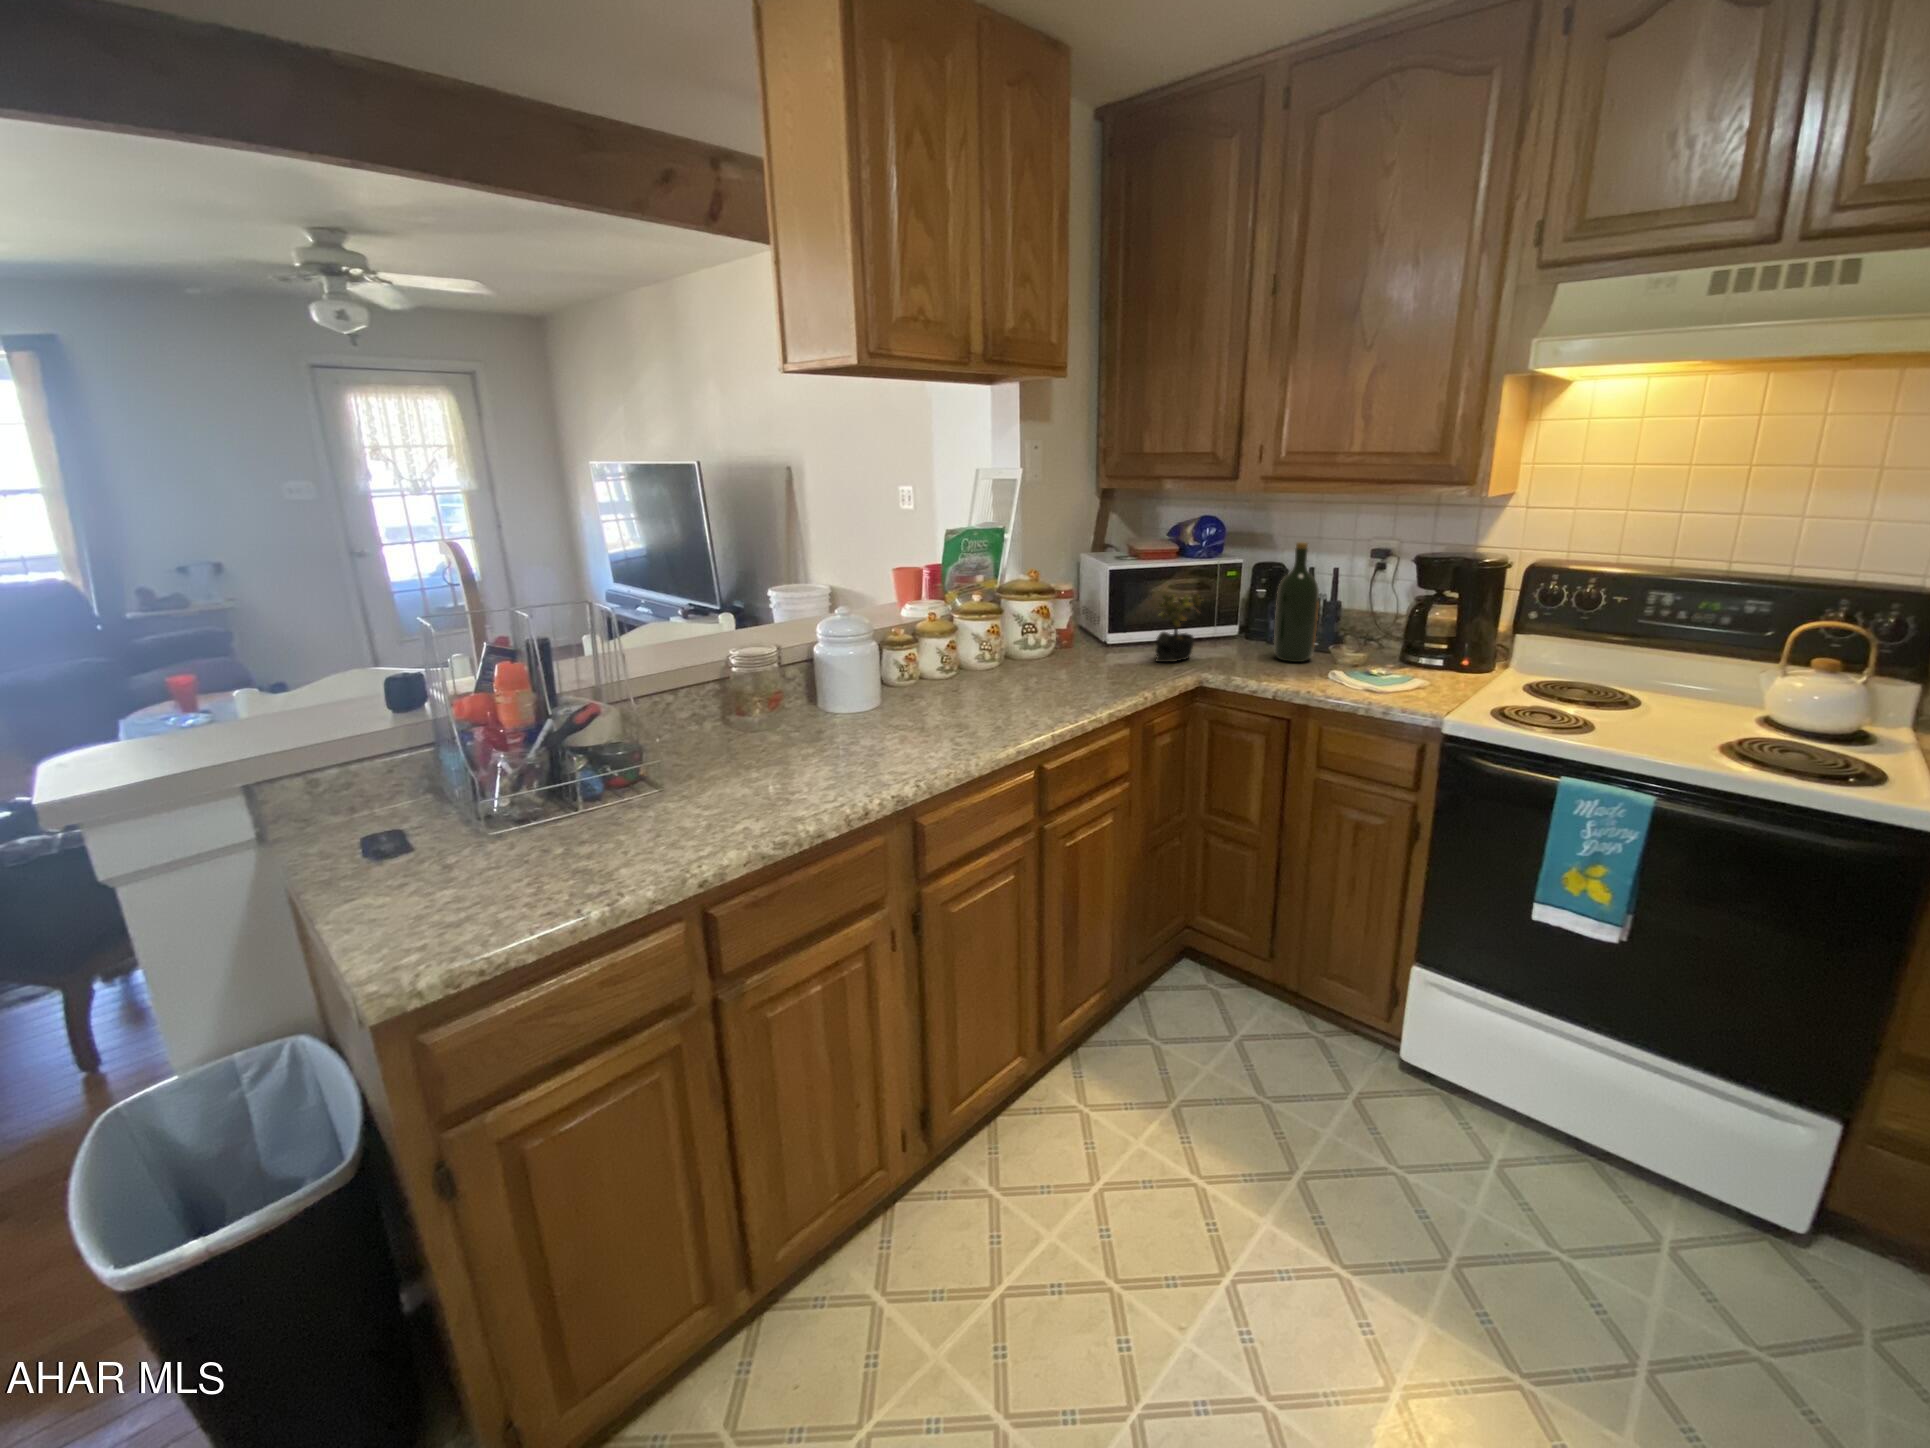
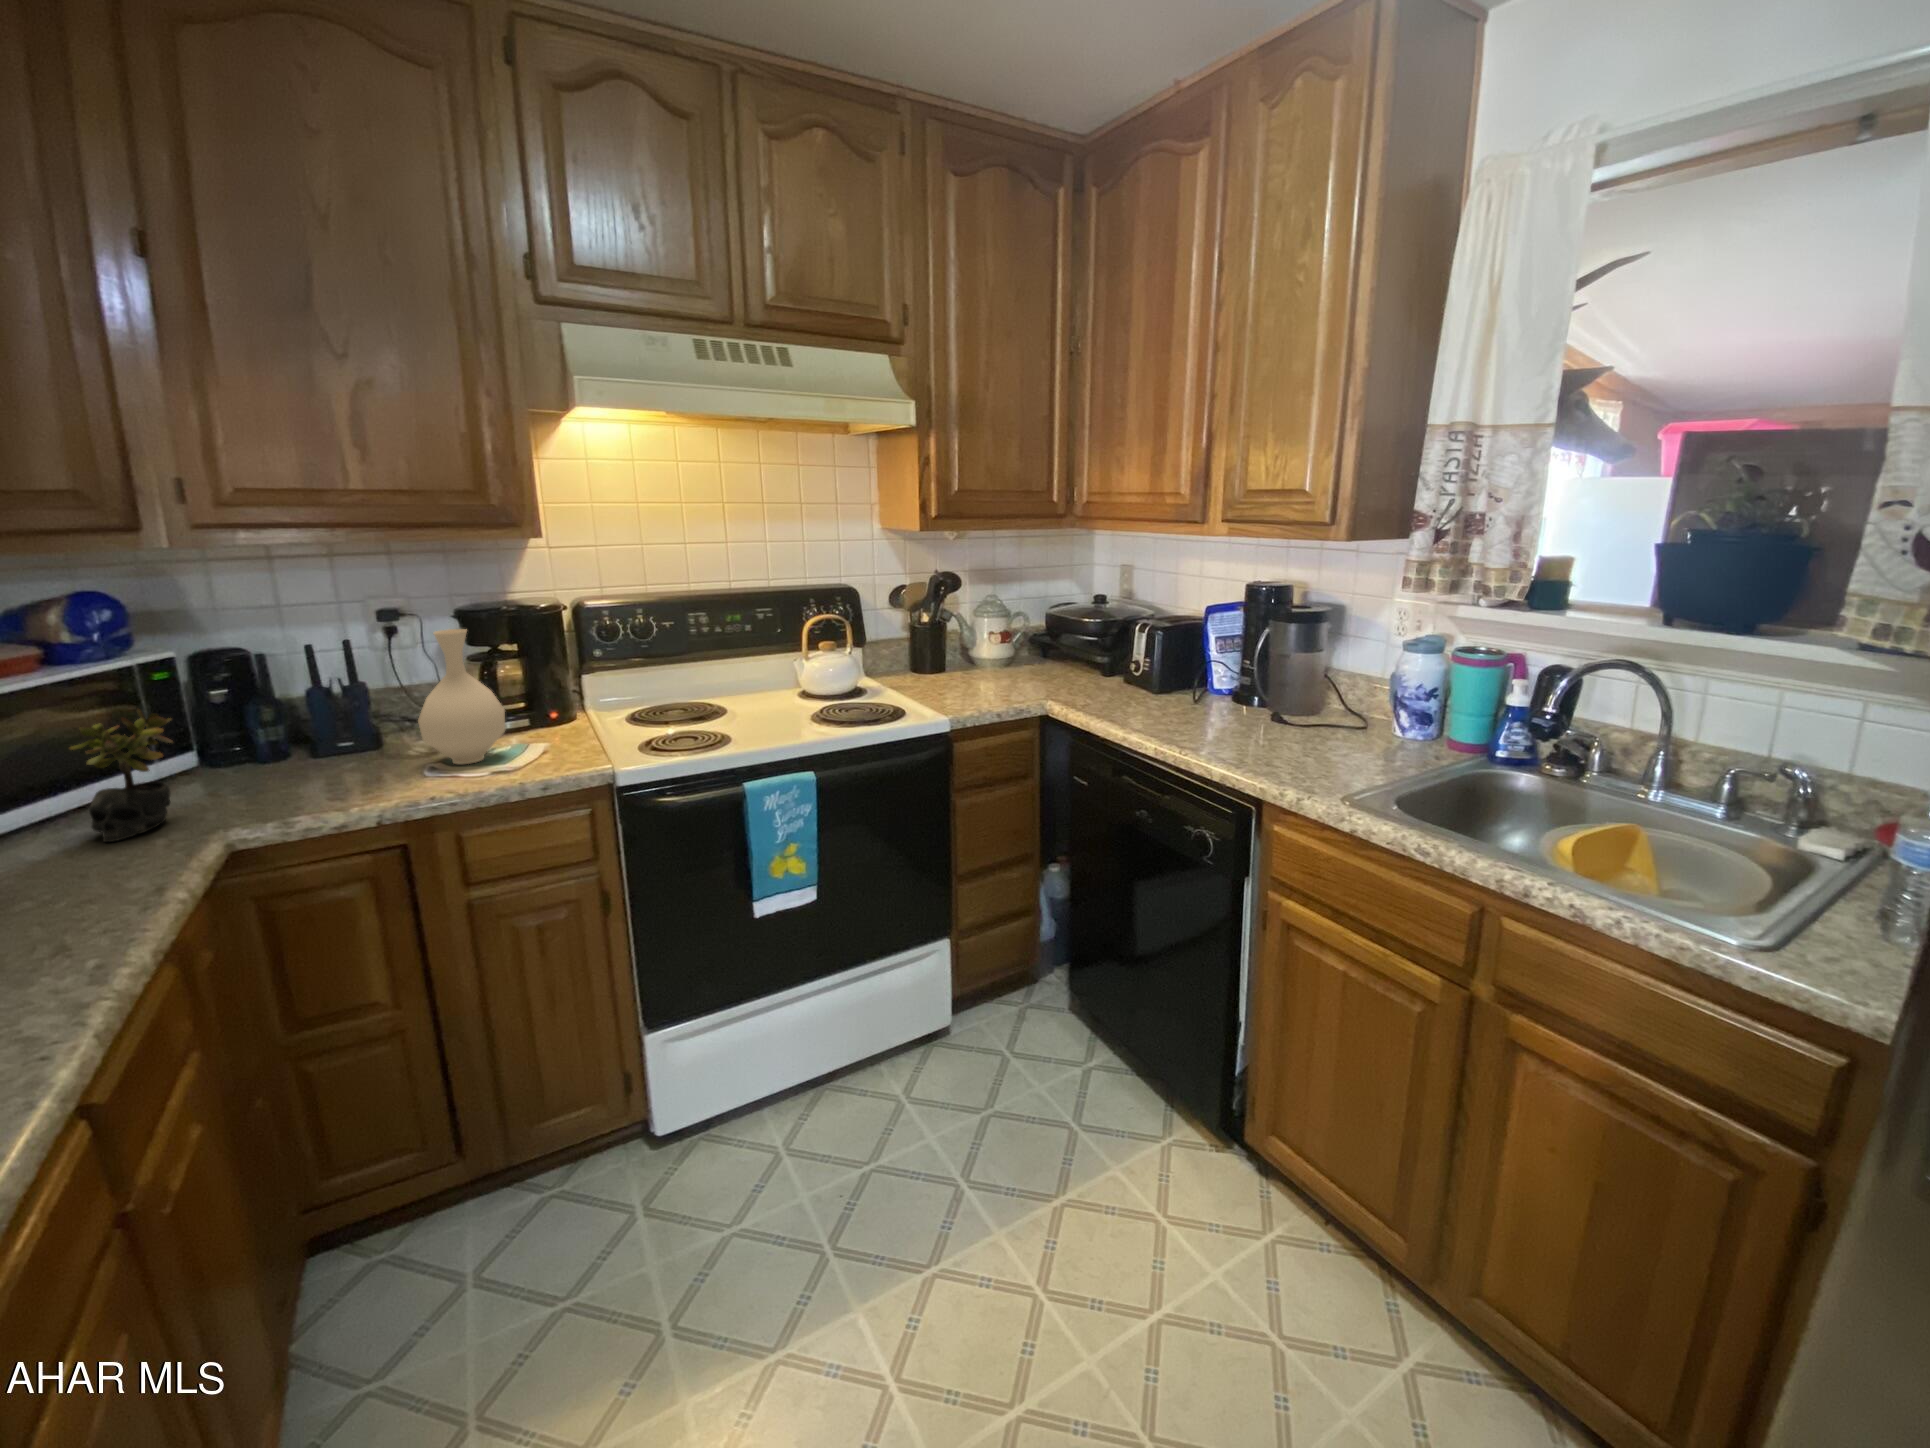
wine bottle: present [1274,542,1319,662] -> none [287,609,368,777]
vase: none [1338,571,1403,680] -> present [418,629,505,764]

